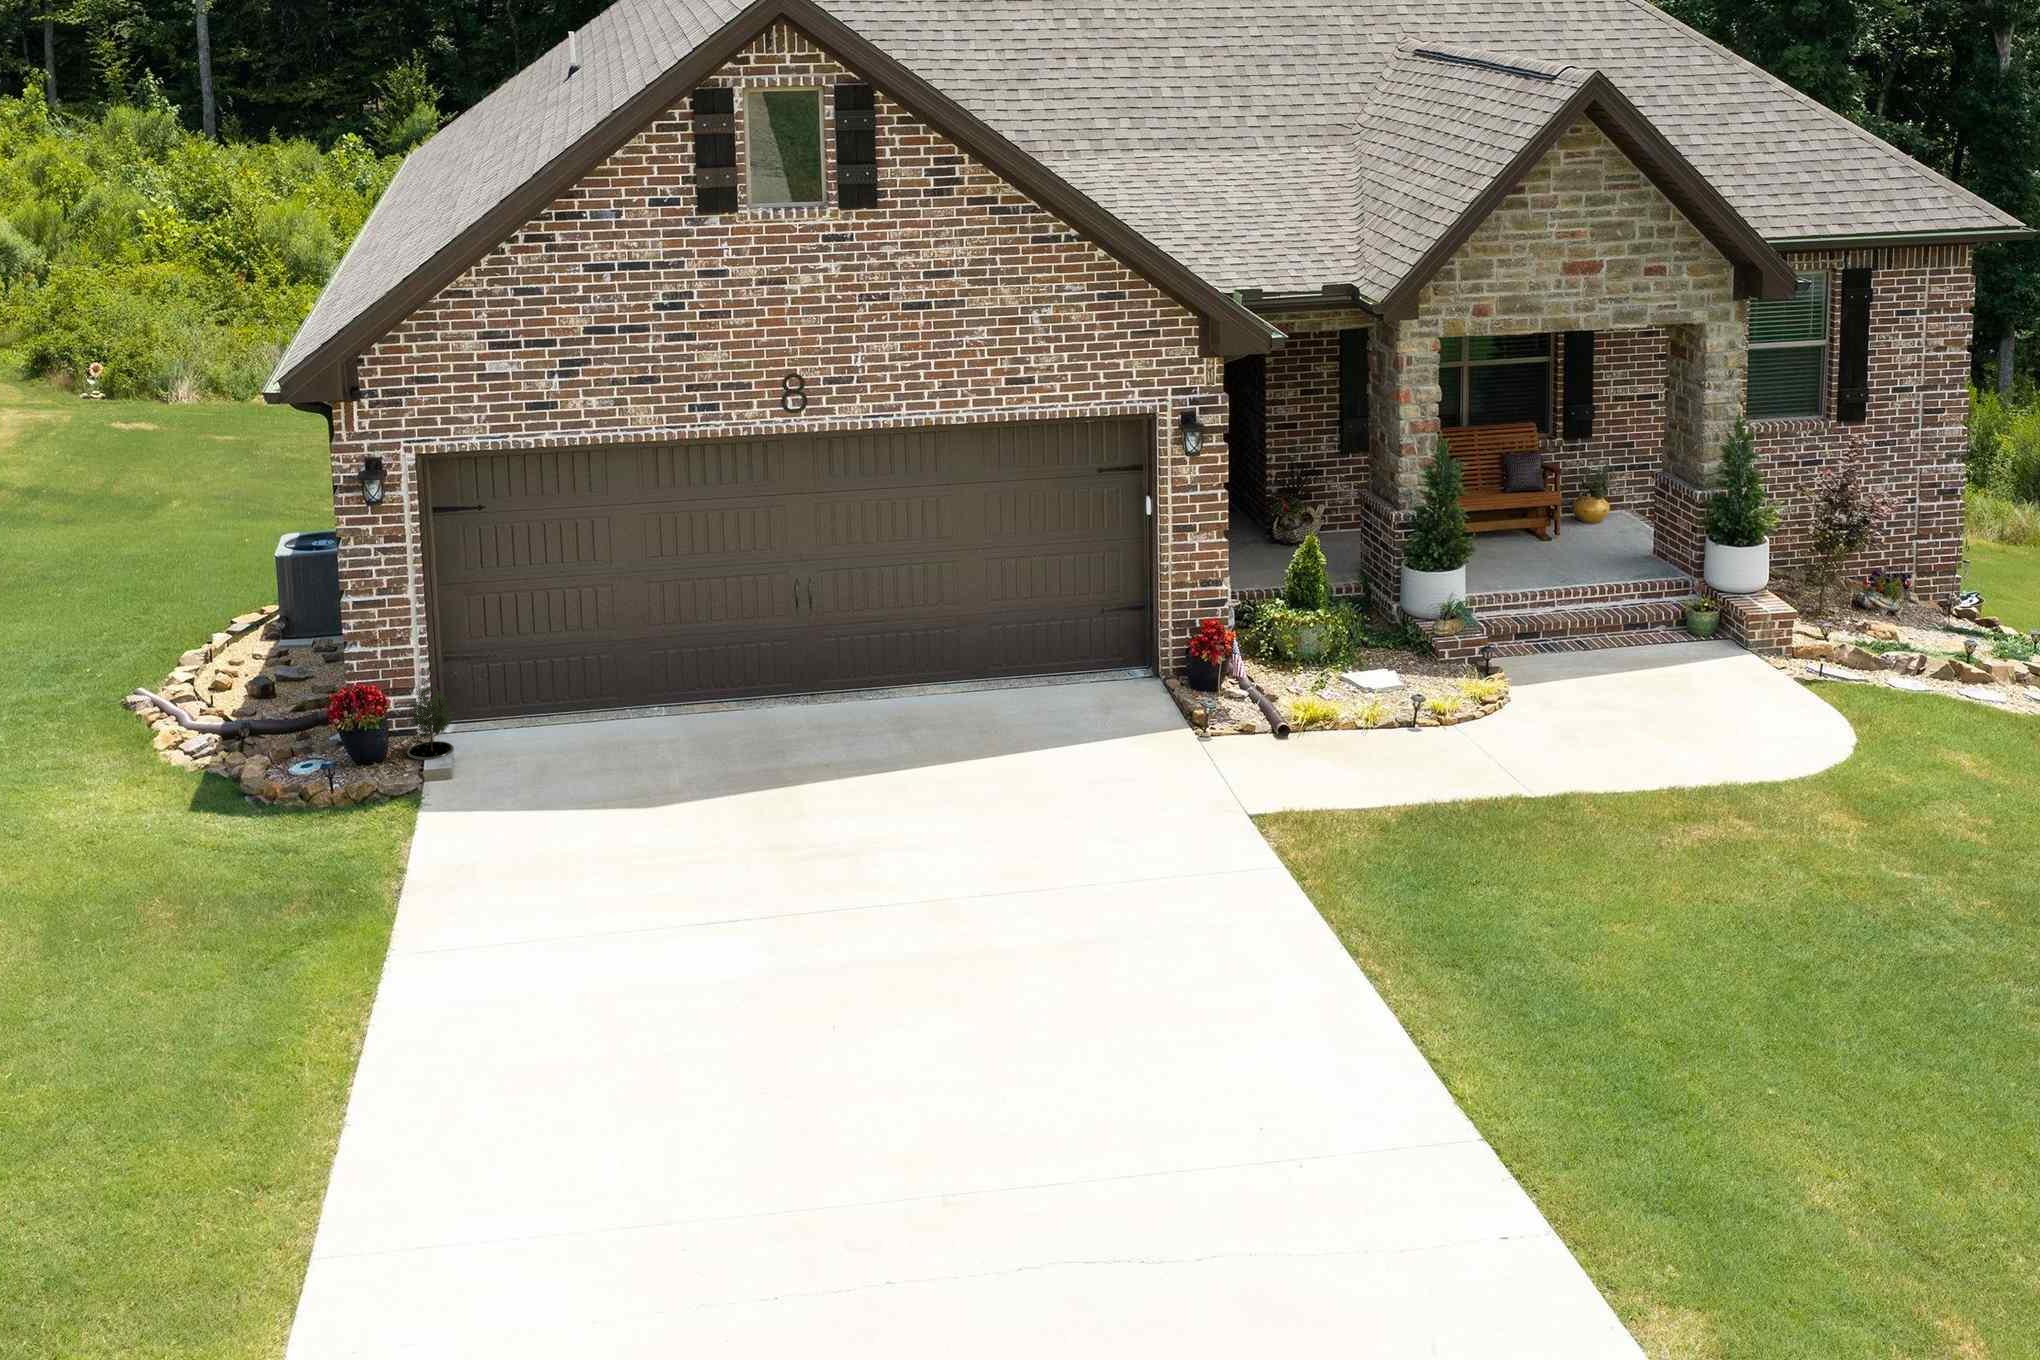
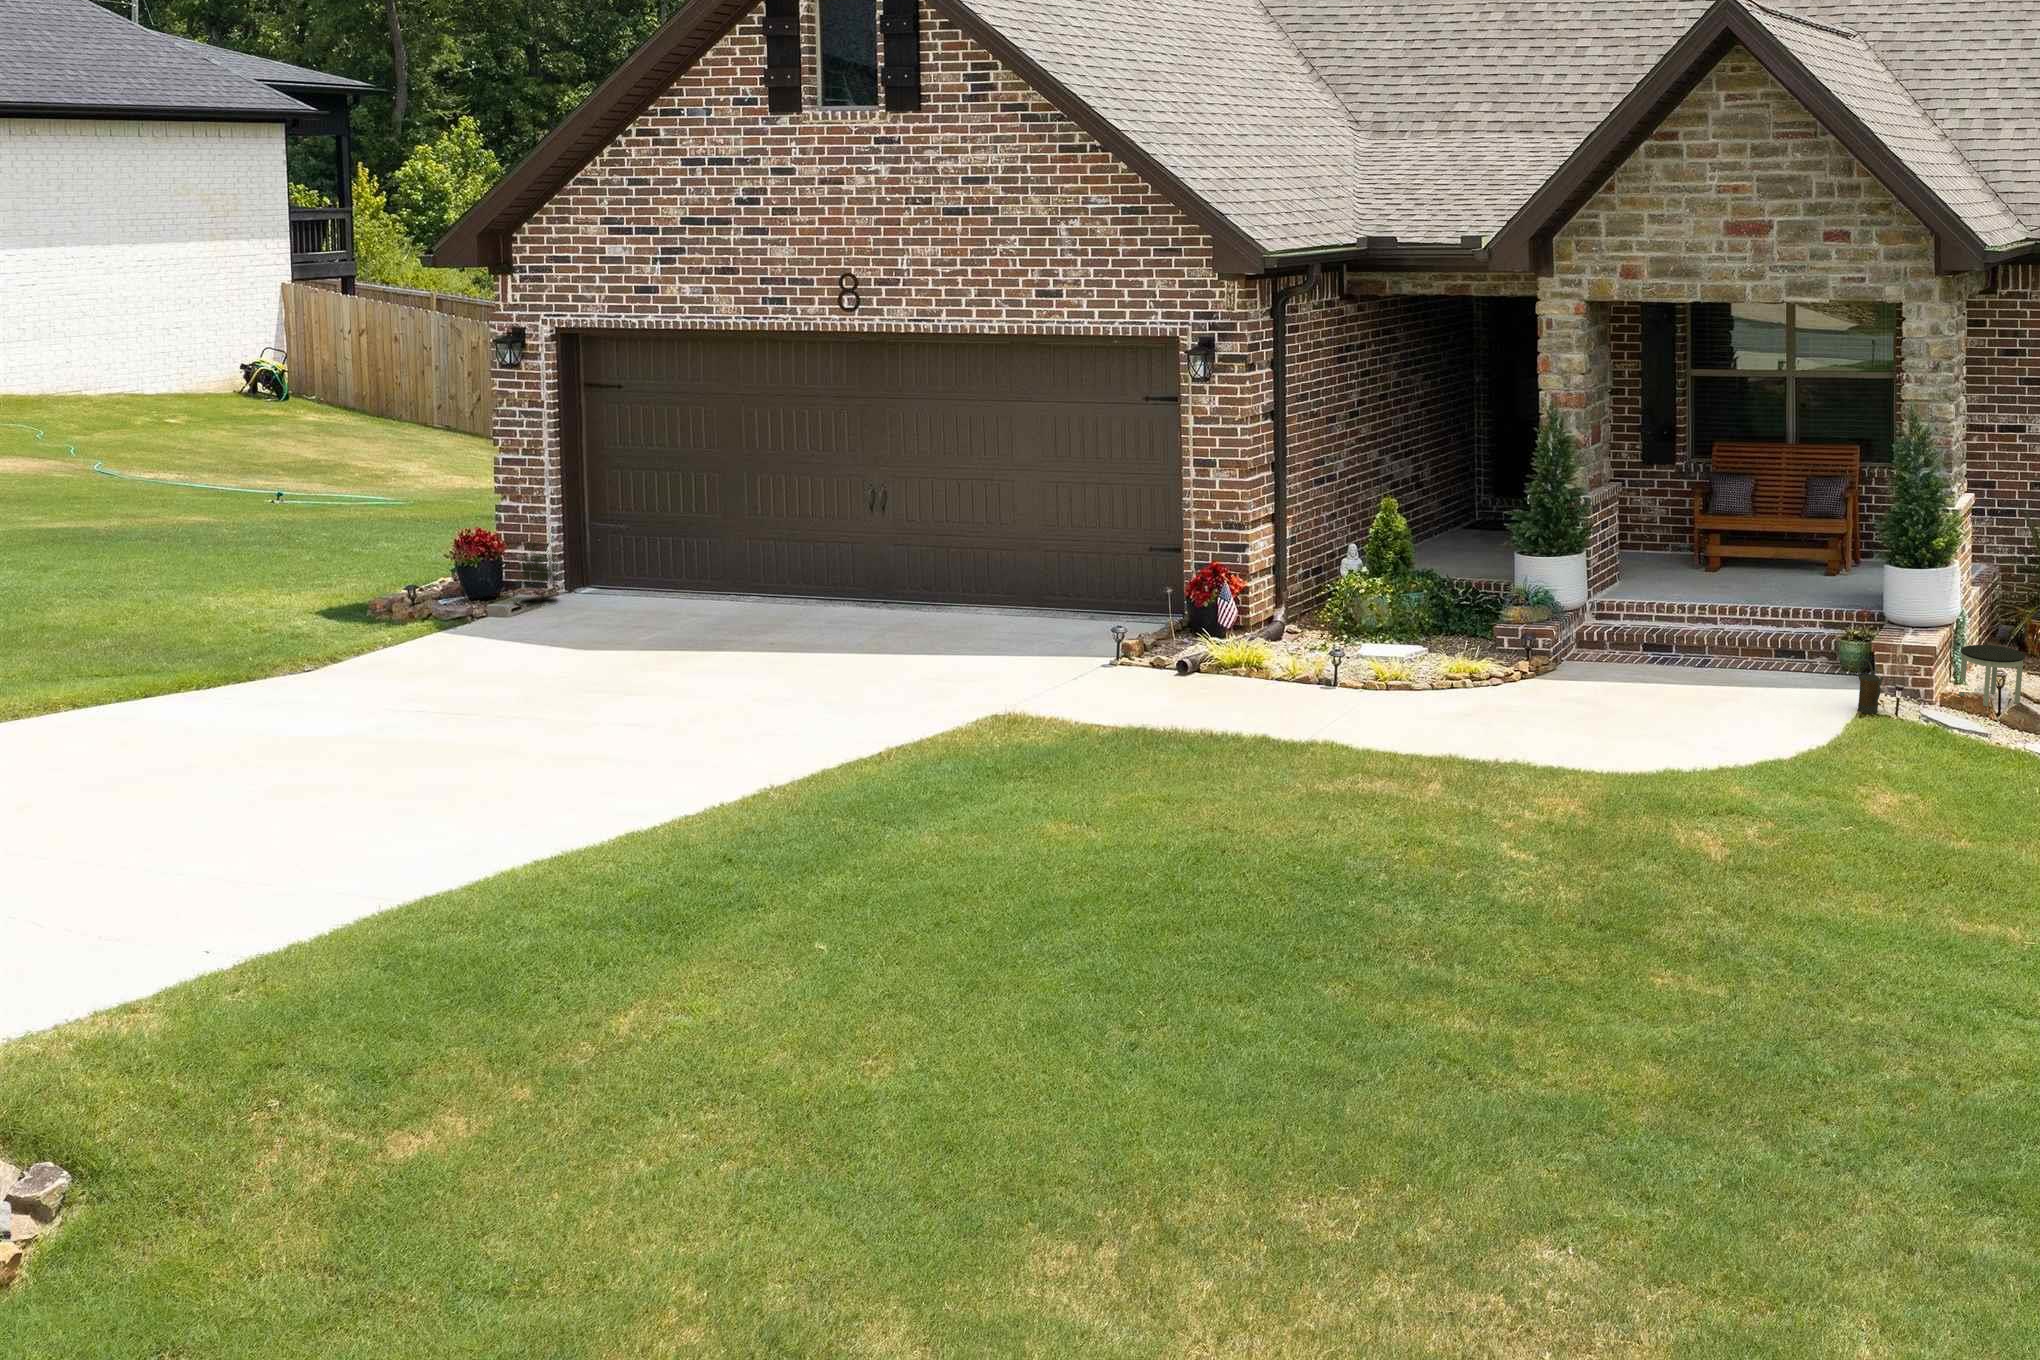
round table: none [1774,591,1826,641] -> present [1959,645,2025,706]
watering can: none [1748,622,1784,665] -> present [1858,659,1883,713]

